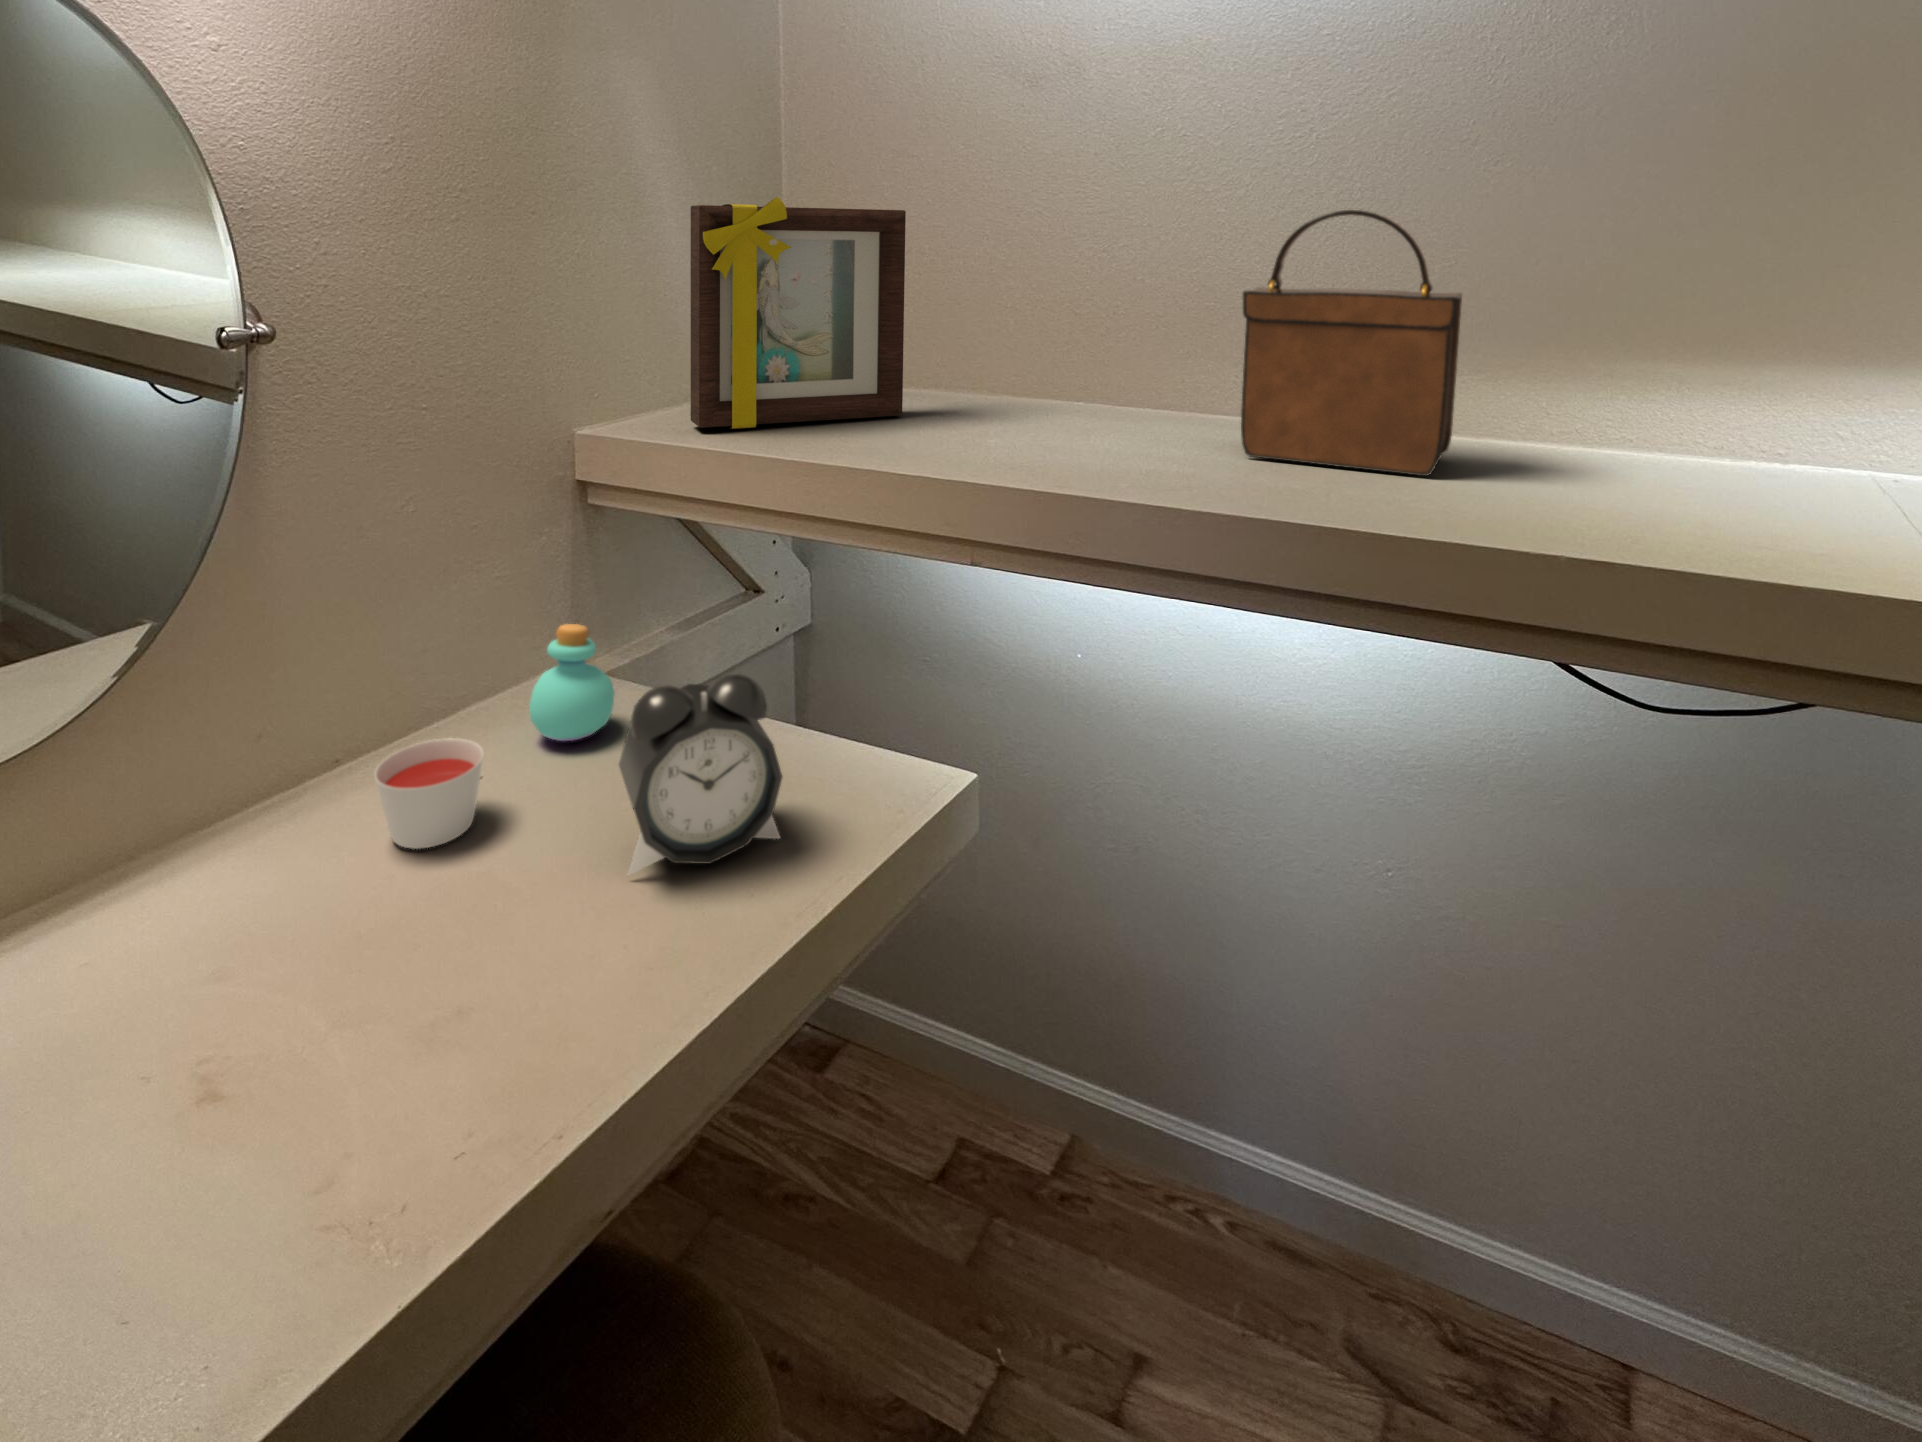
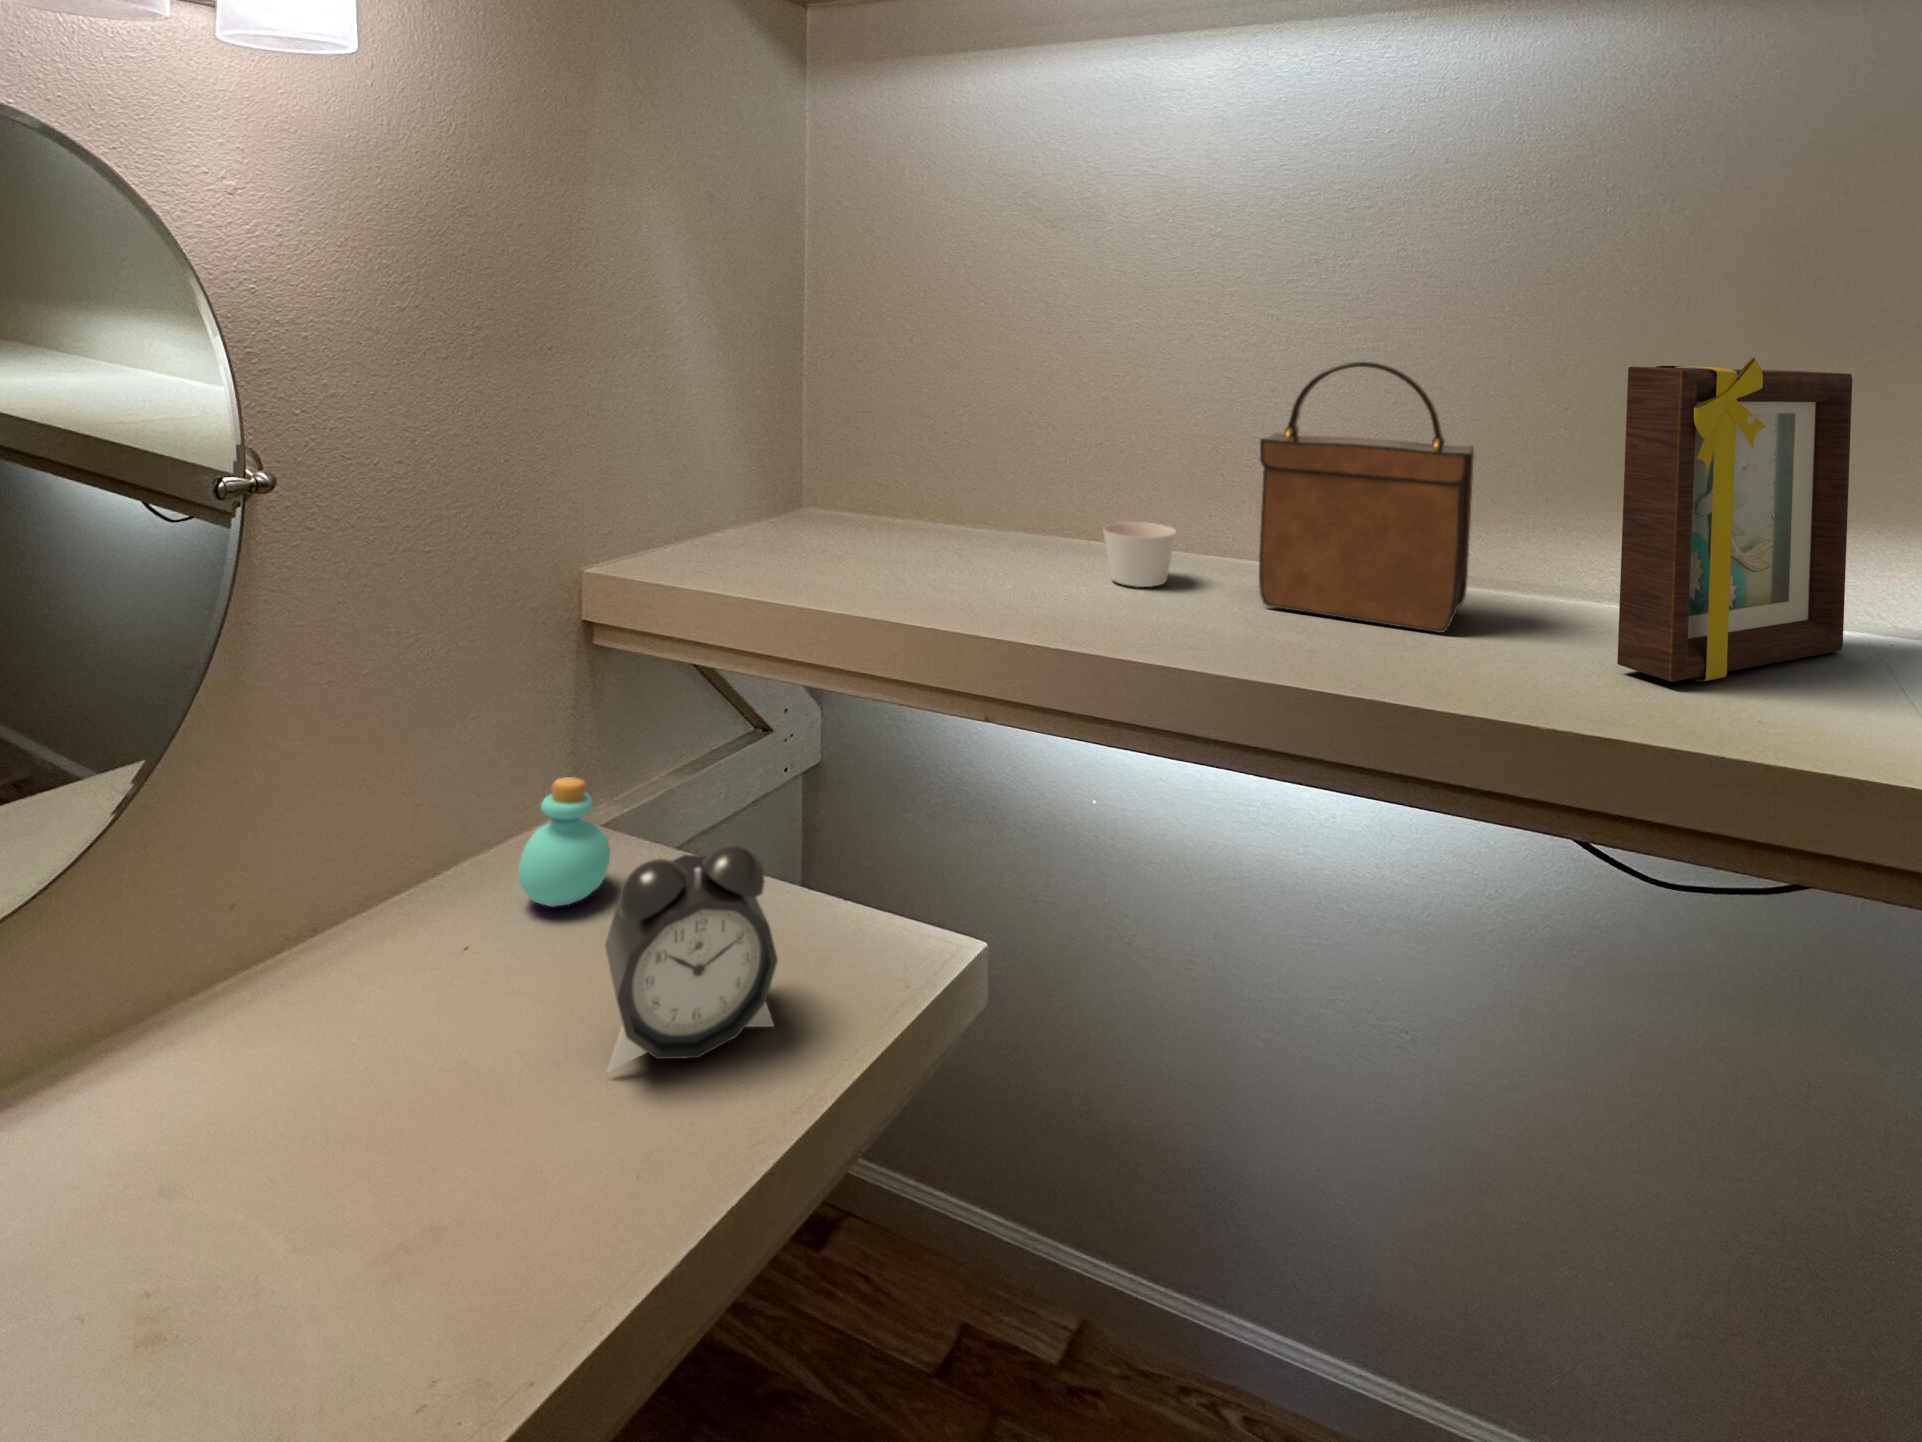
picture frame: present [691,197,906,429] -> present [1617,358,1852,682]
candle: present [374,738,484,849] -> present [1103,522,1176,587]

